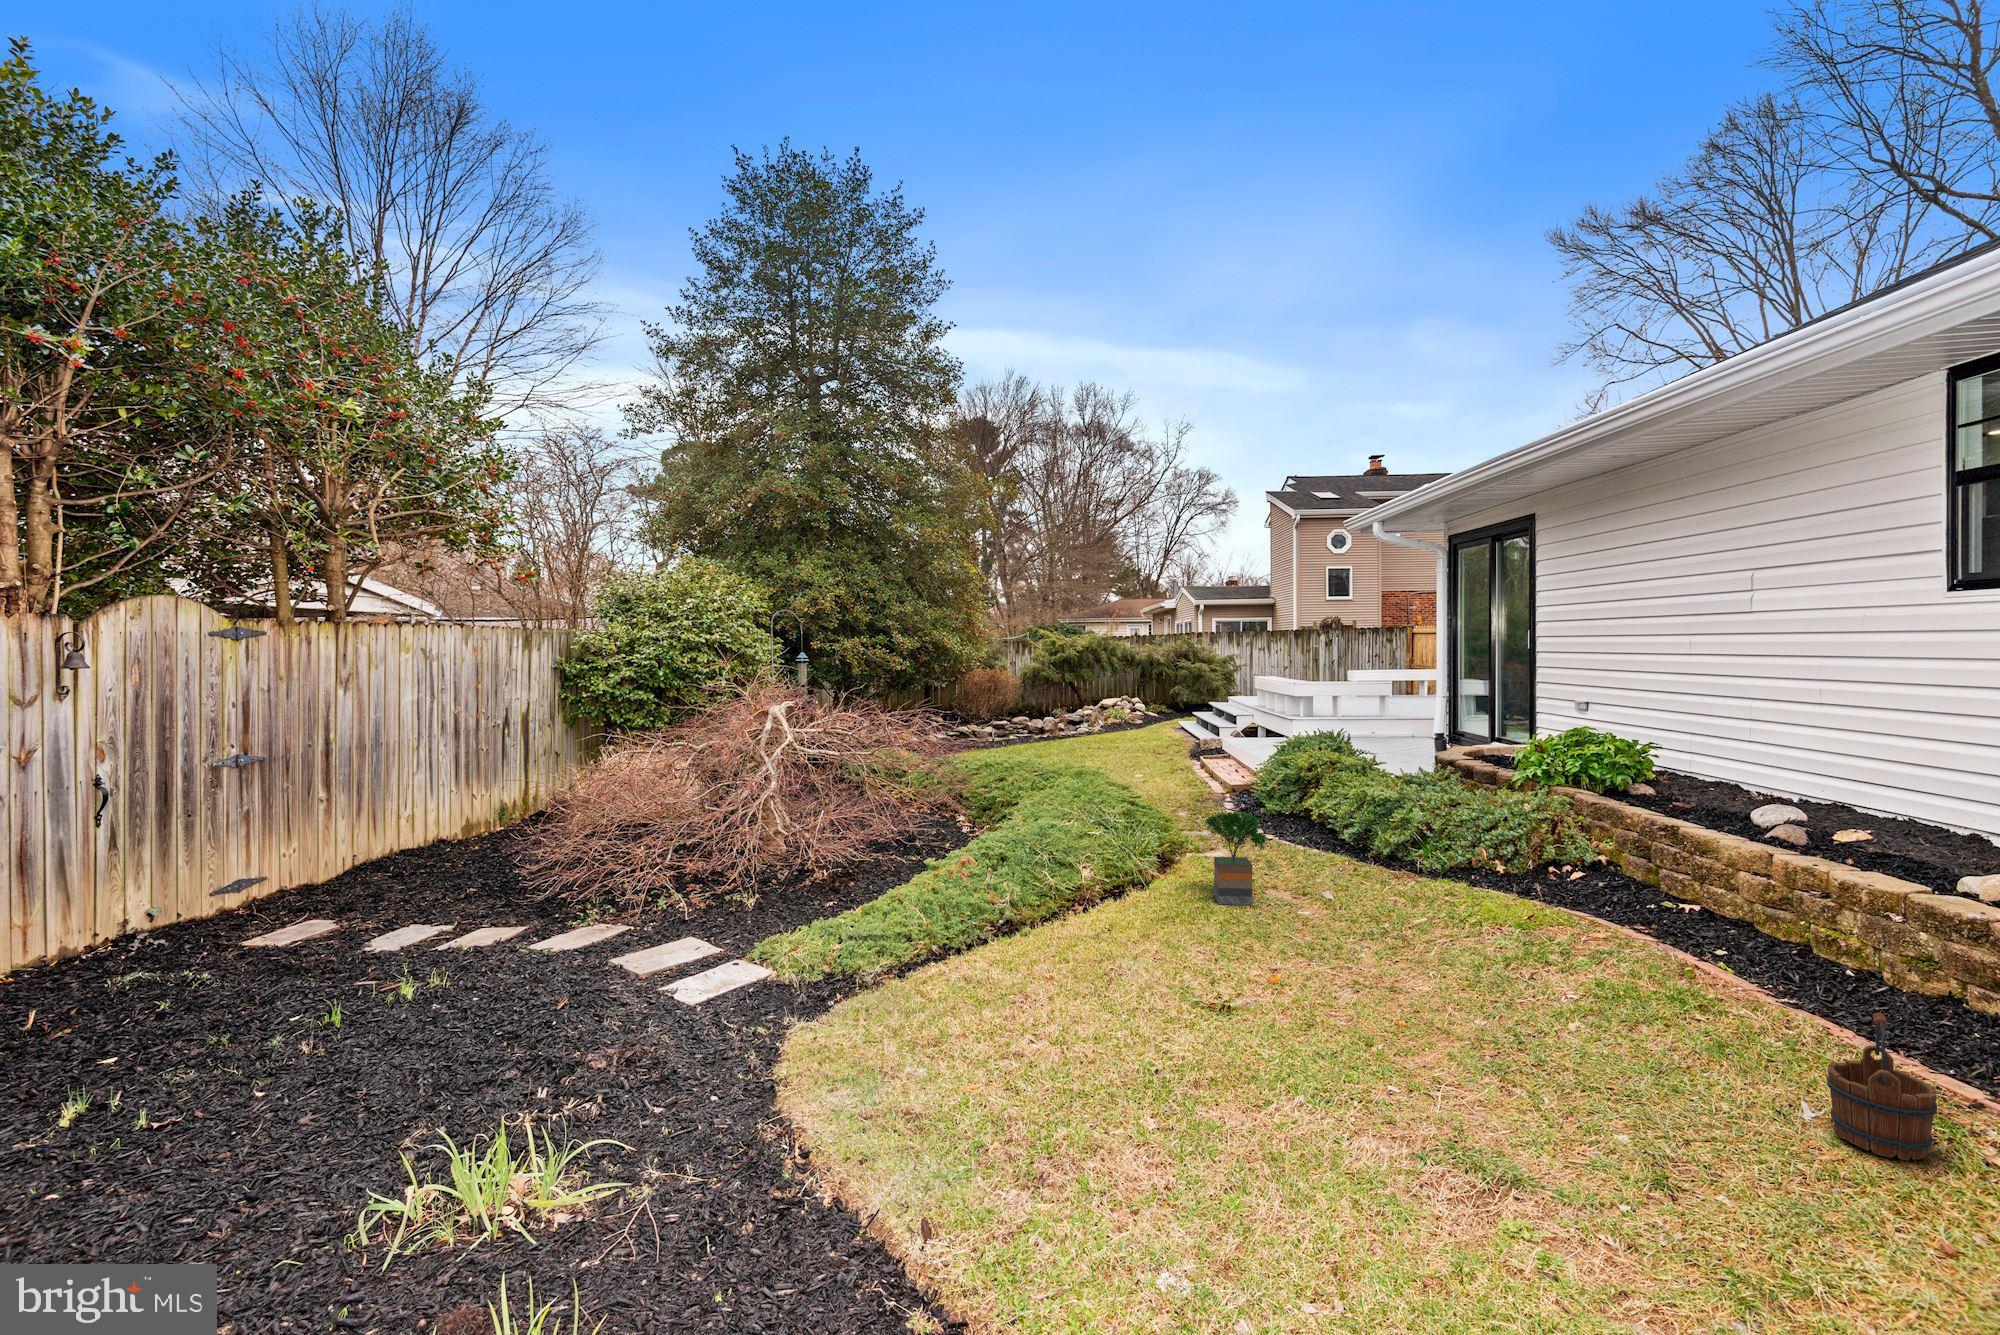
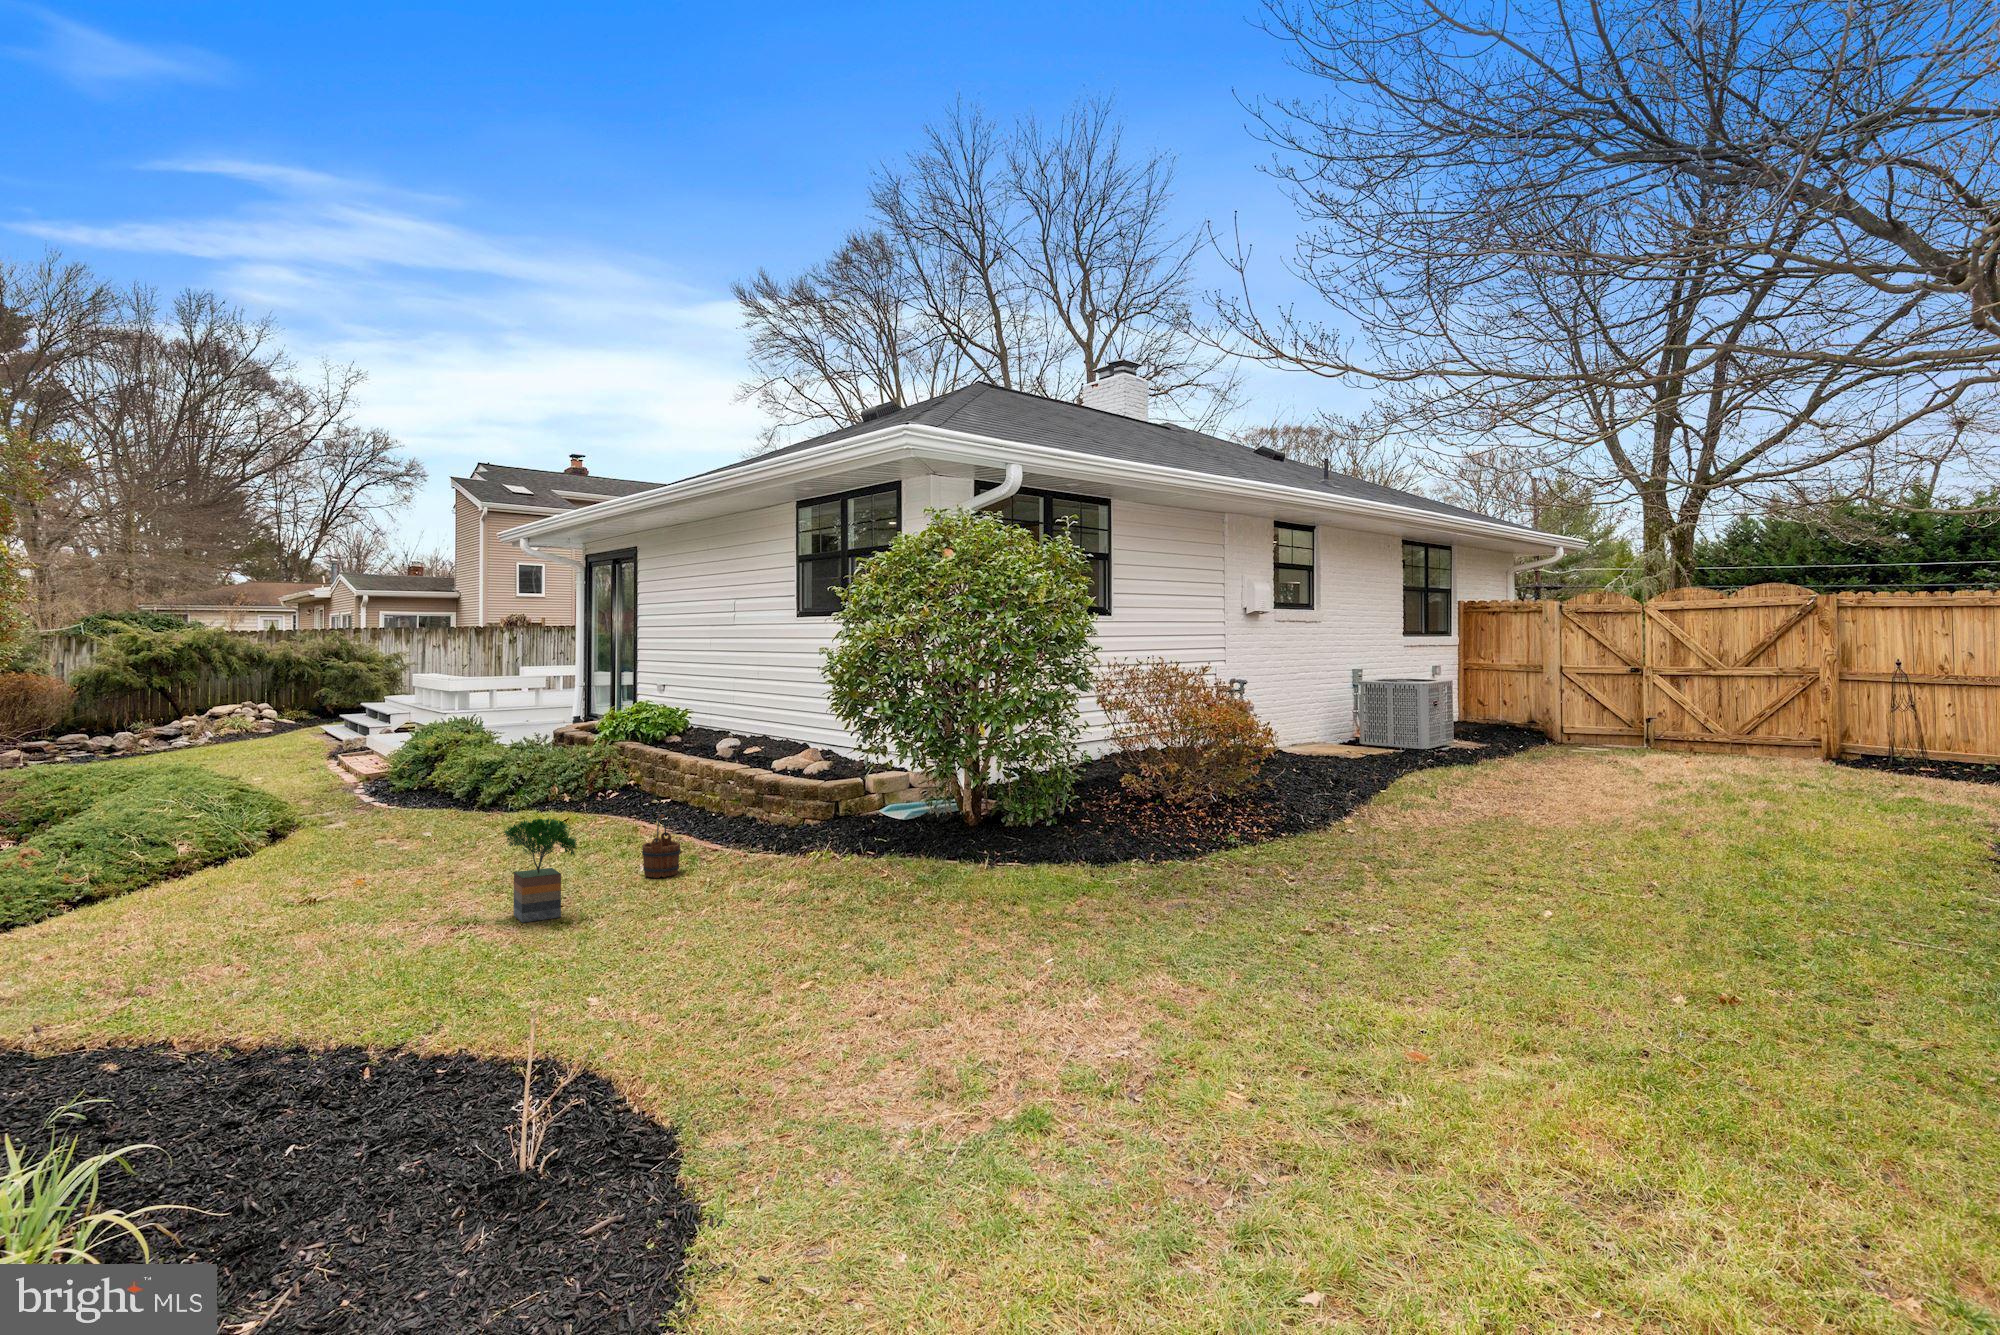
potted tree: present [1205,811,1266,905] -> present [504,818,577,922]

